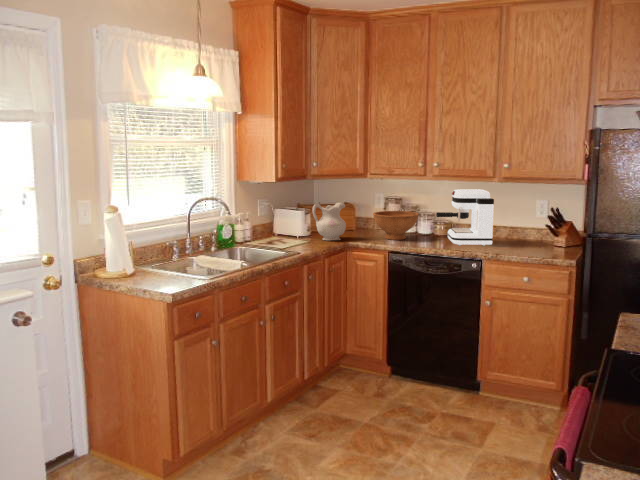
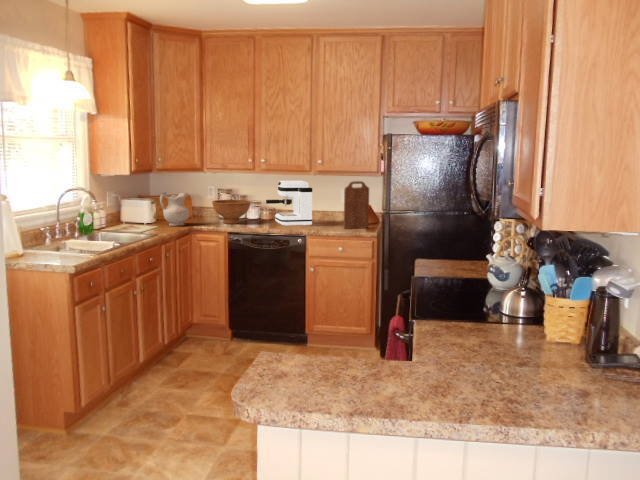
cutting board: none [533,191,571,252] -> present [344,181,369,229]

